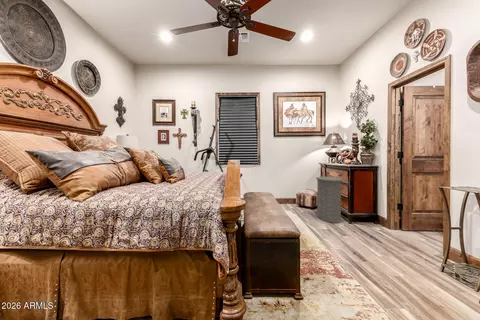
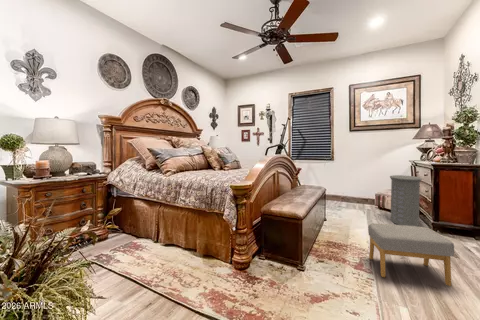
footstool: none [338,224,412,282] -> present [368,223,454,286]

